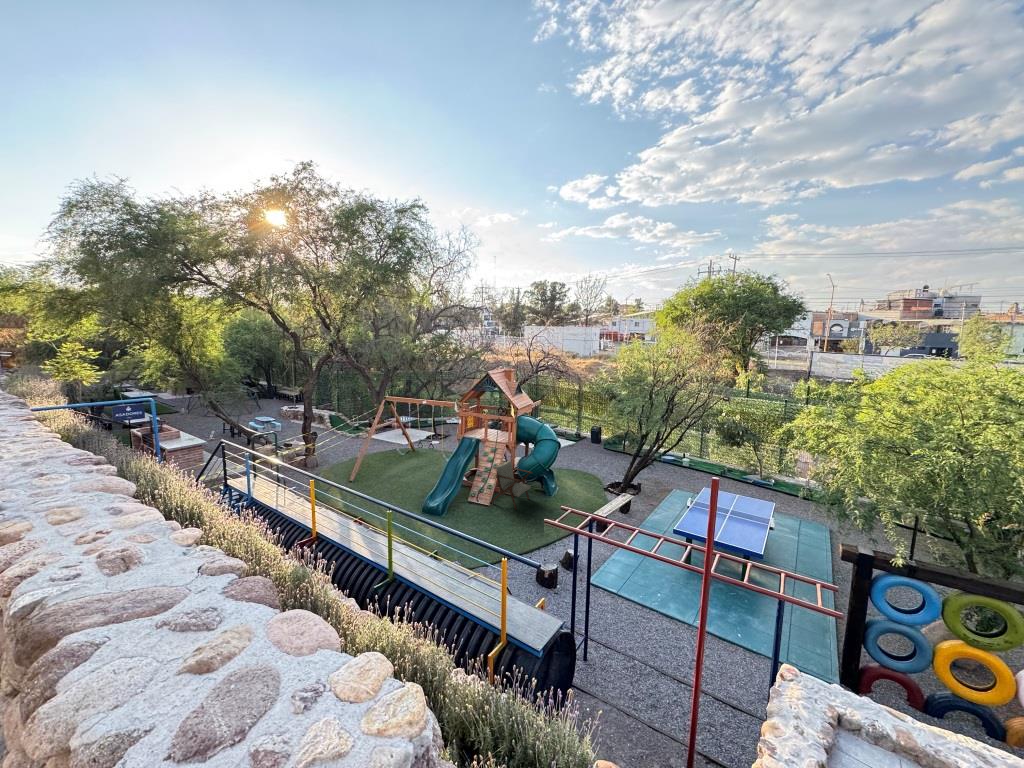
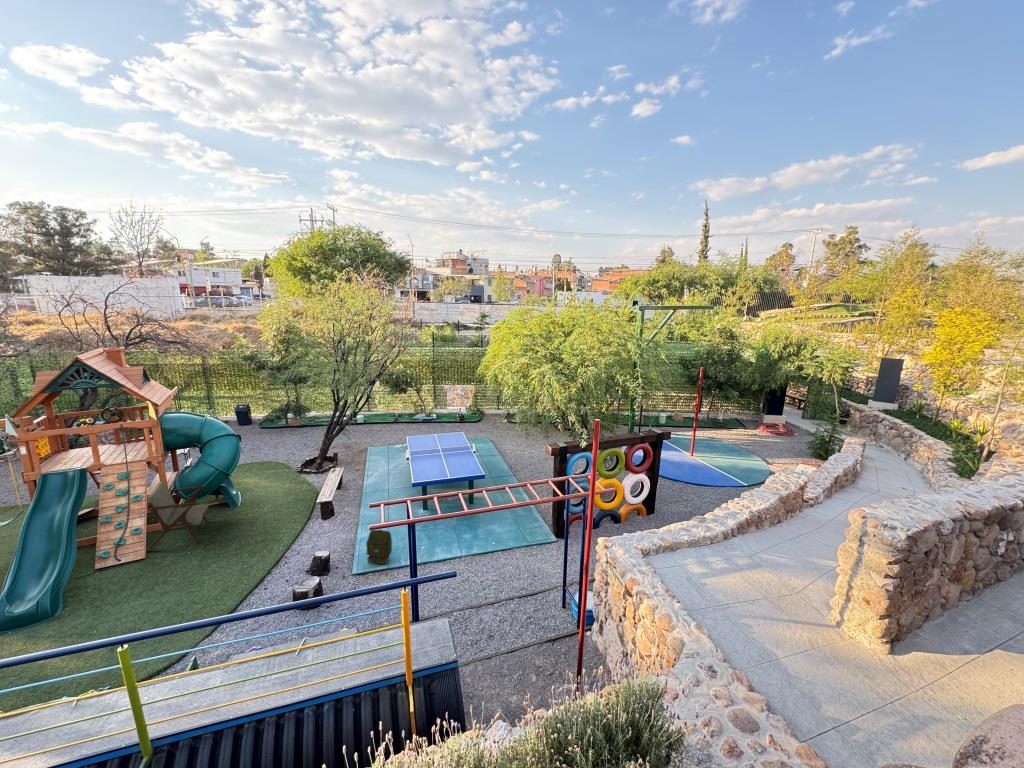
backpack: none [601,550,627,586] -> present [366,530,392,564]

